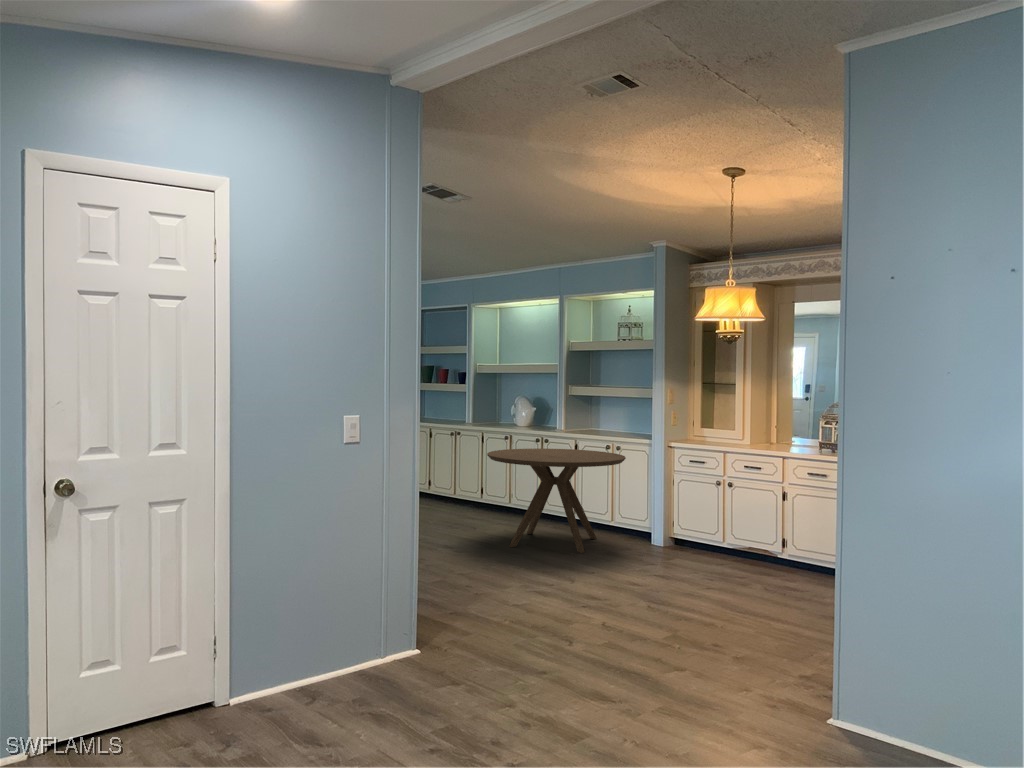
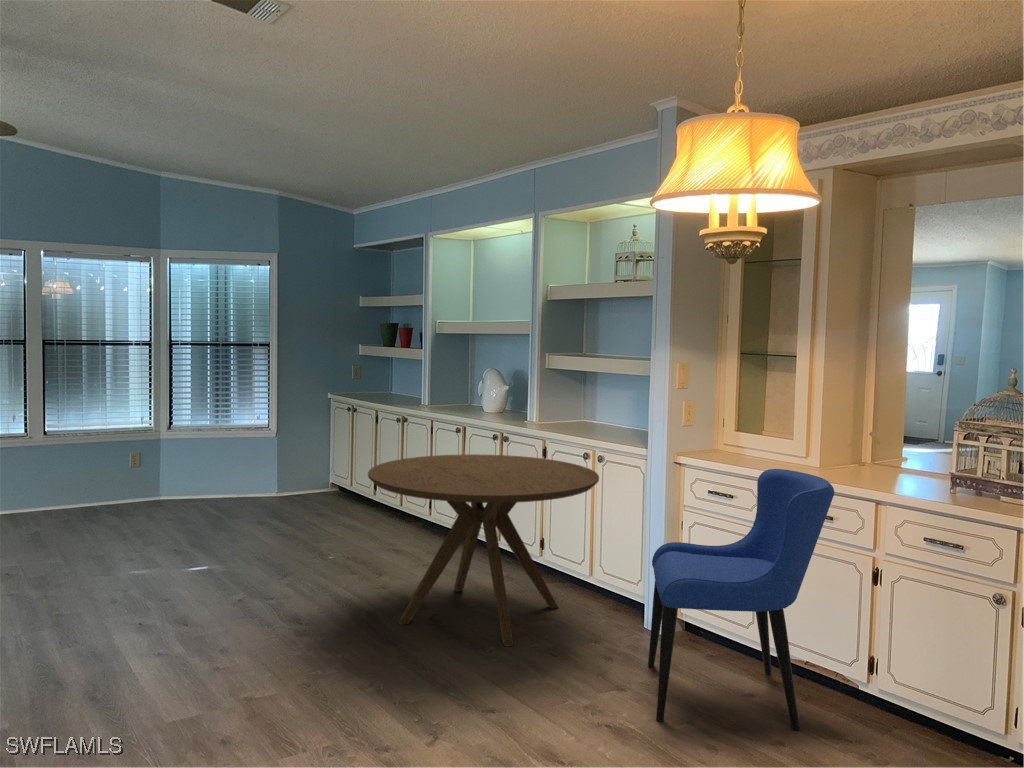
dining chair: none [664,444,764,574] -> present [648,469,834,730]

